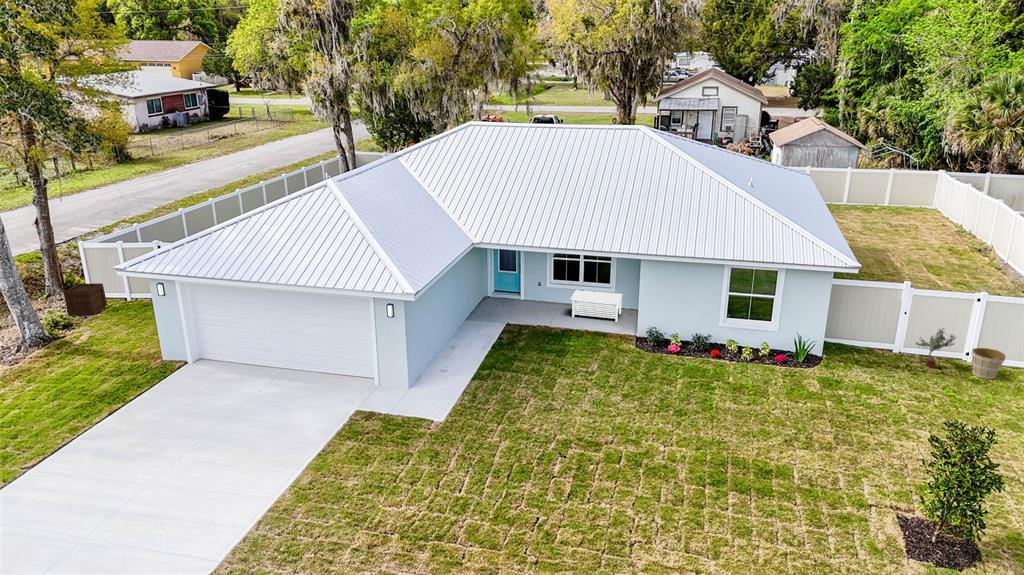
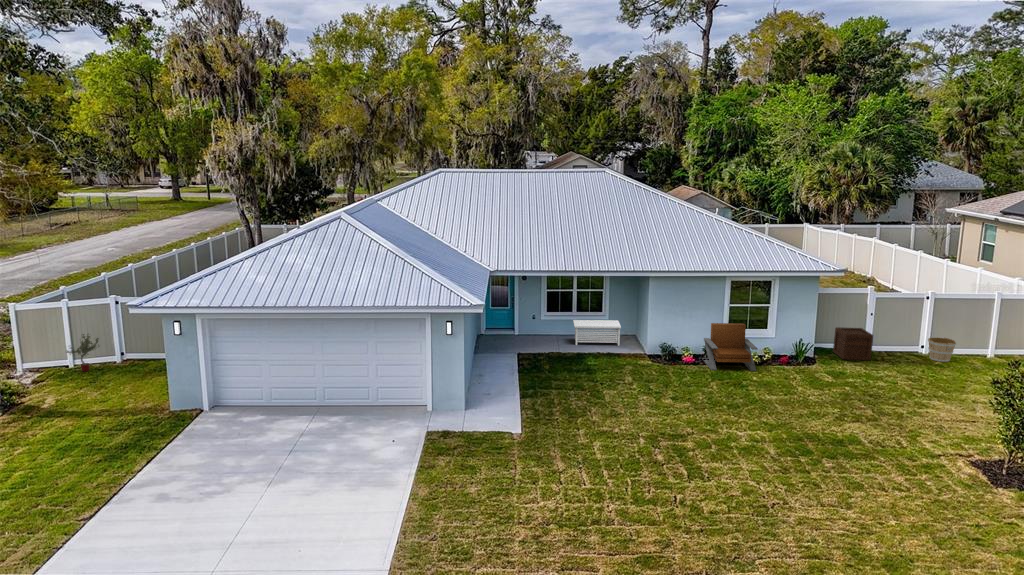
wooden crate: present [63,283,107,316] -> present [833,327,873,360]
lounge chair: none [691,311,744,369] -> present [704,323,758,371]
potted tree: present [916,328,956,367] -> present [67,334,99,372]

